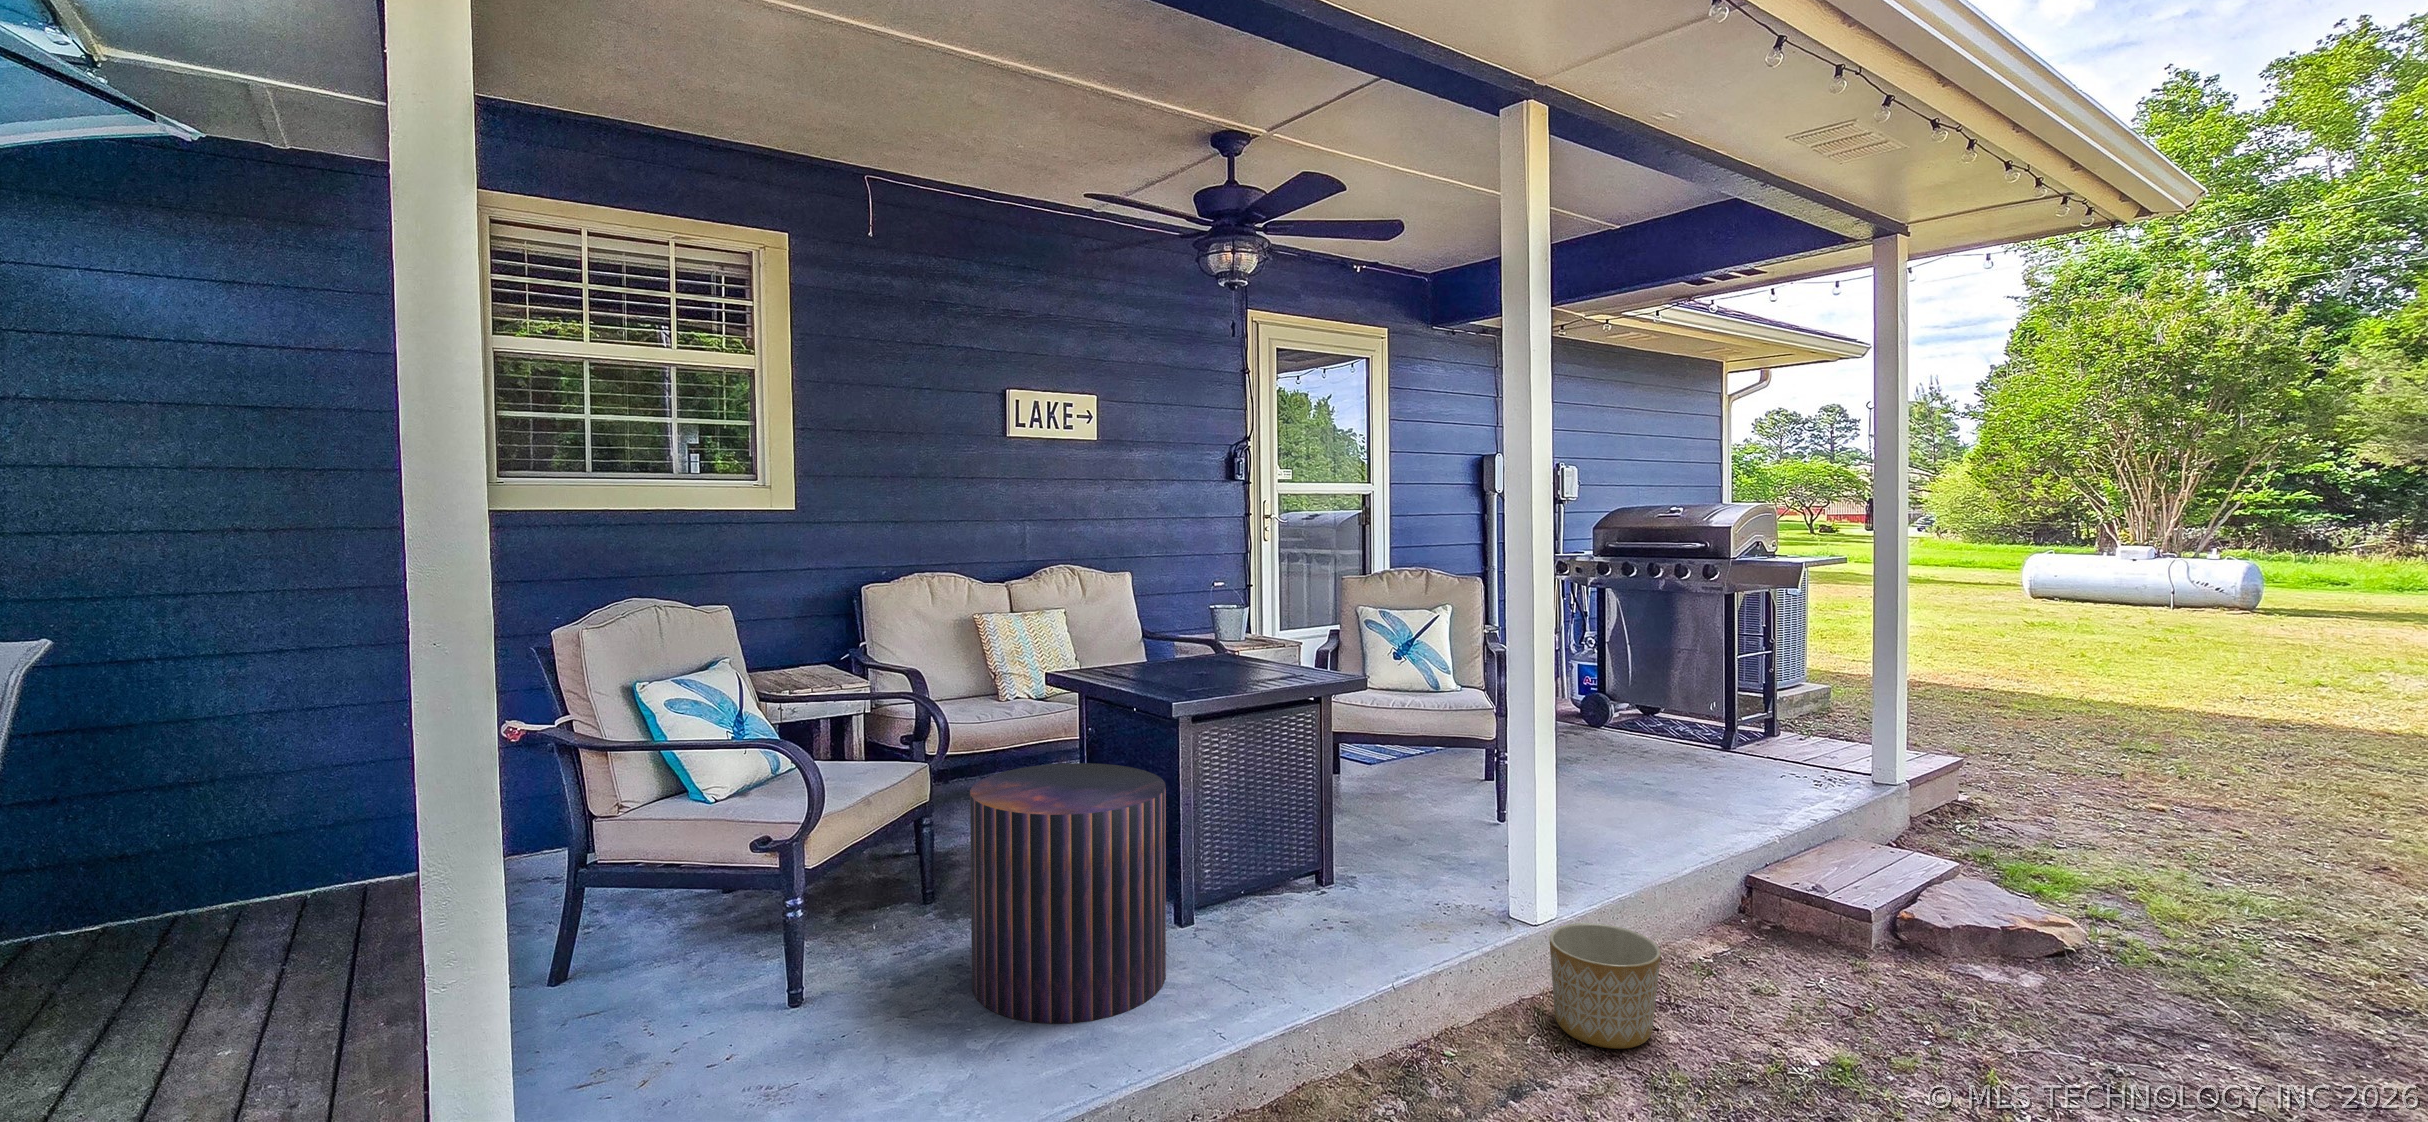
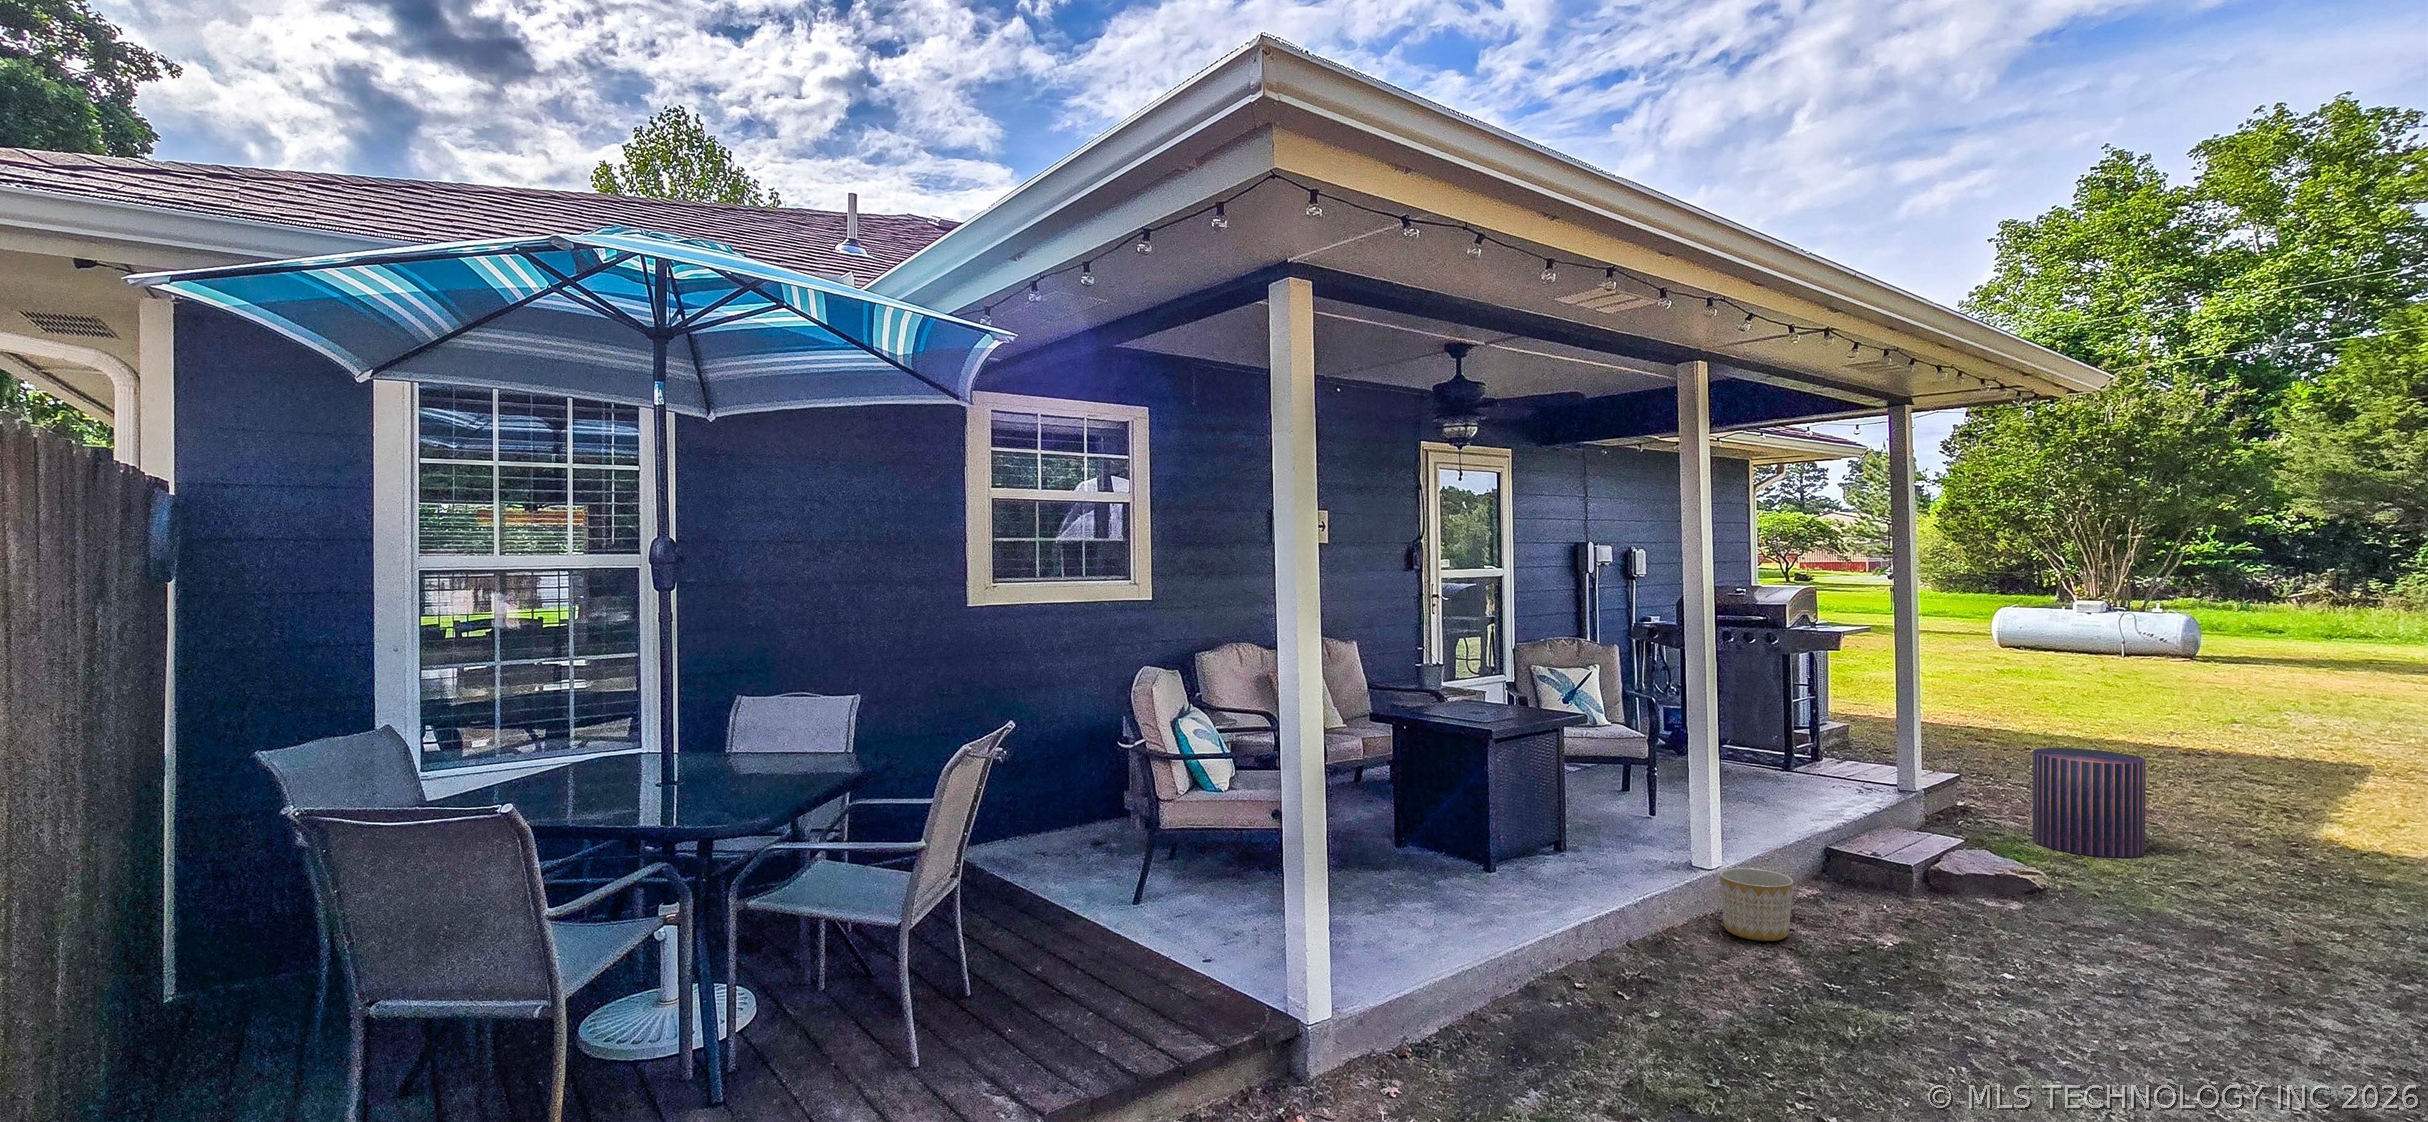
pouf: present [970,763,1166,1024] -> present [2033,748,2146,858]

